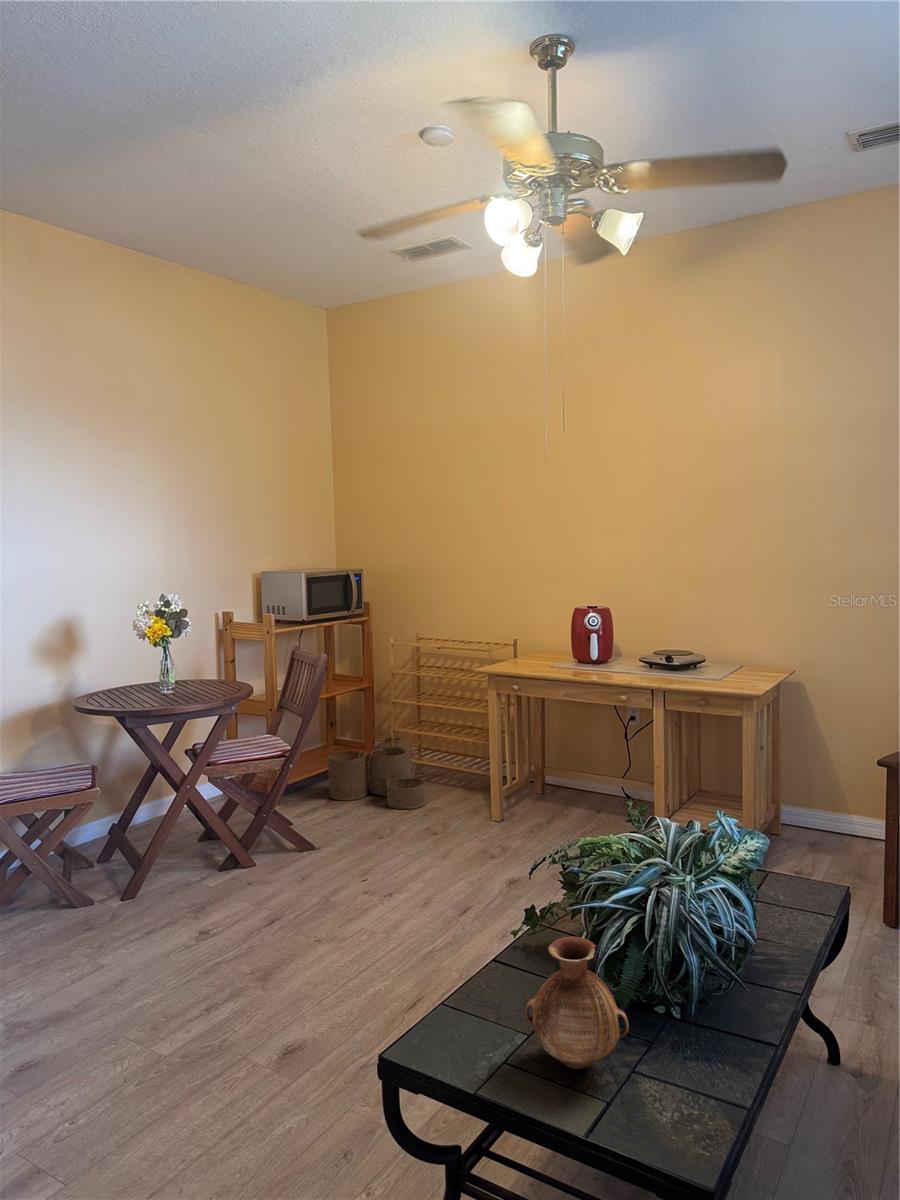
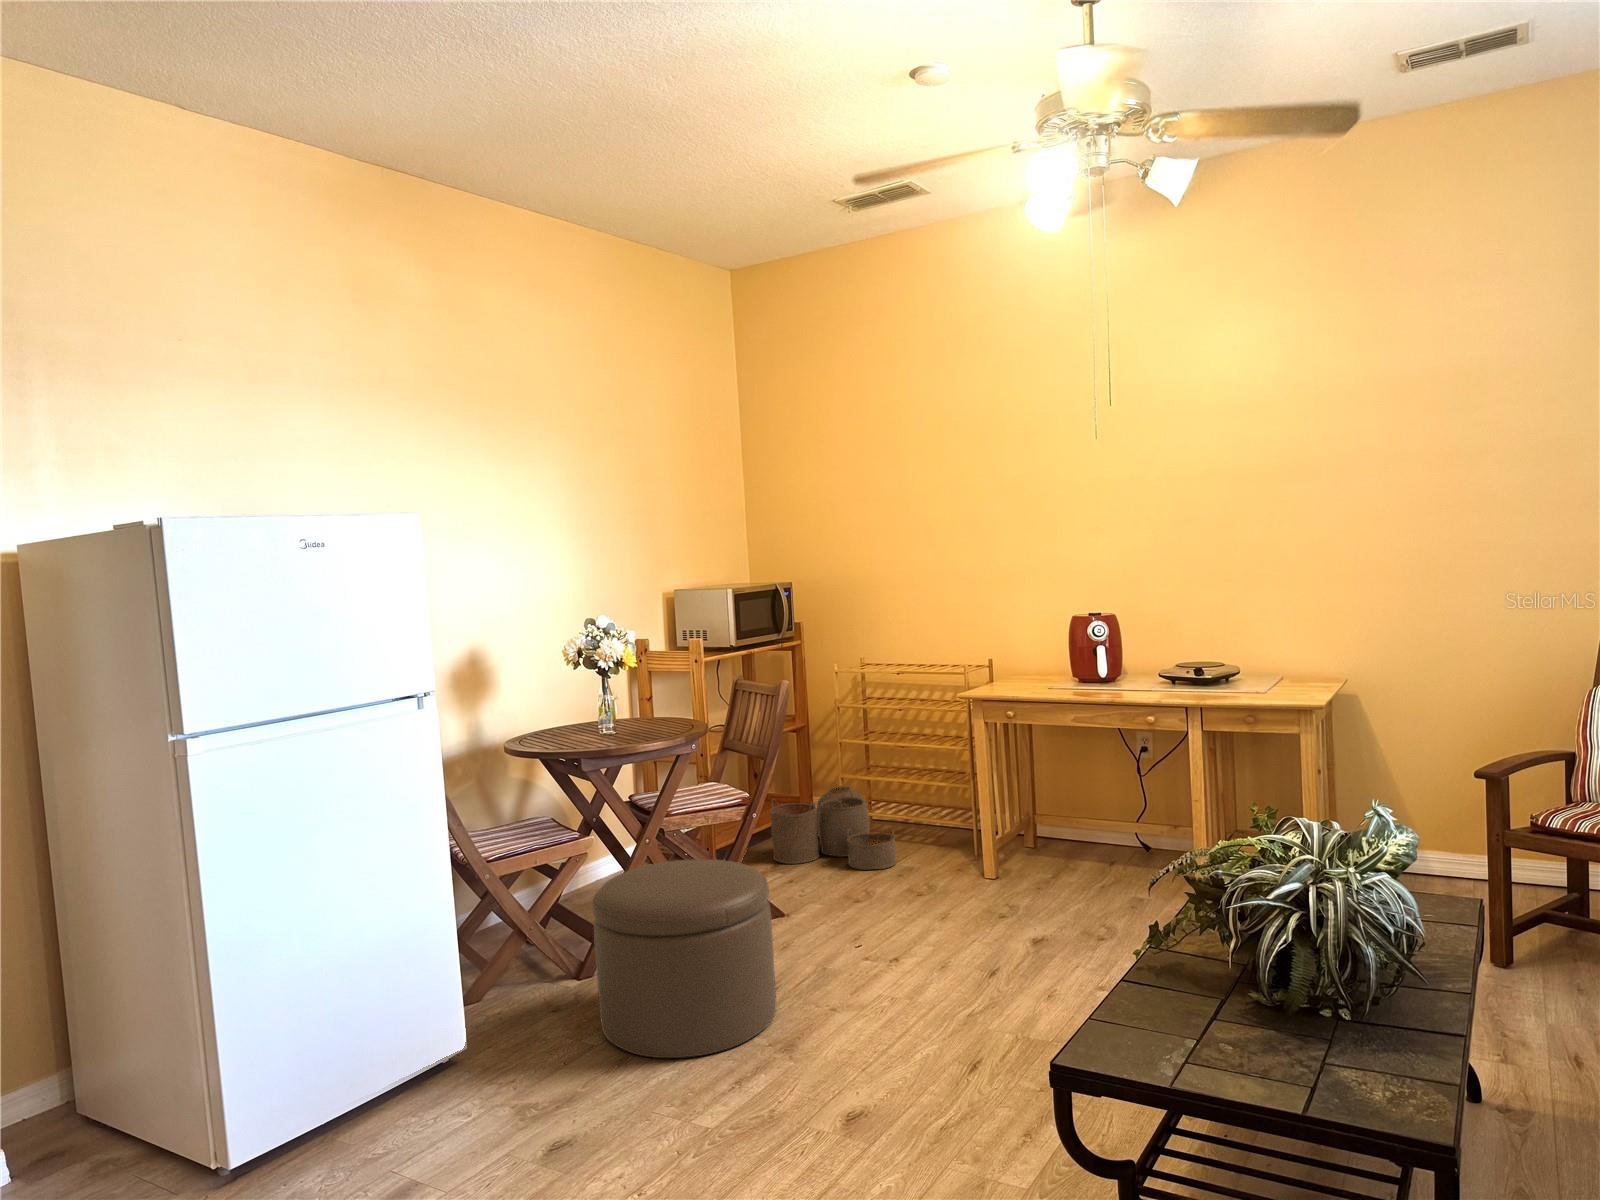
ottoman: none [110,806,271,981] -> present [592,859,776,1058]
vase: present [525,936,629,1069] -> none [1202,929,1319,1063]

